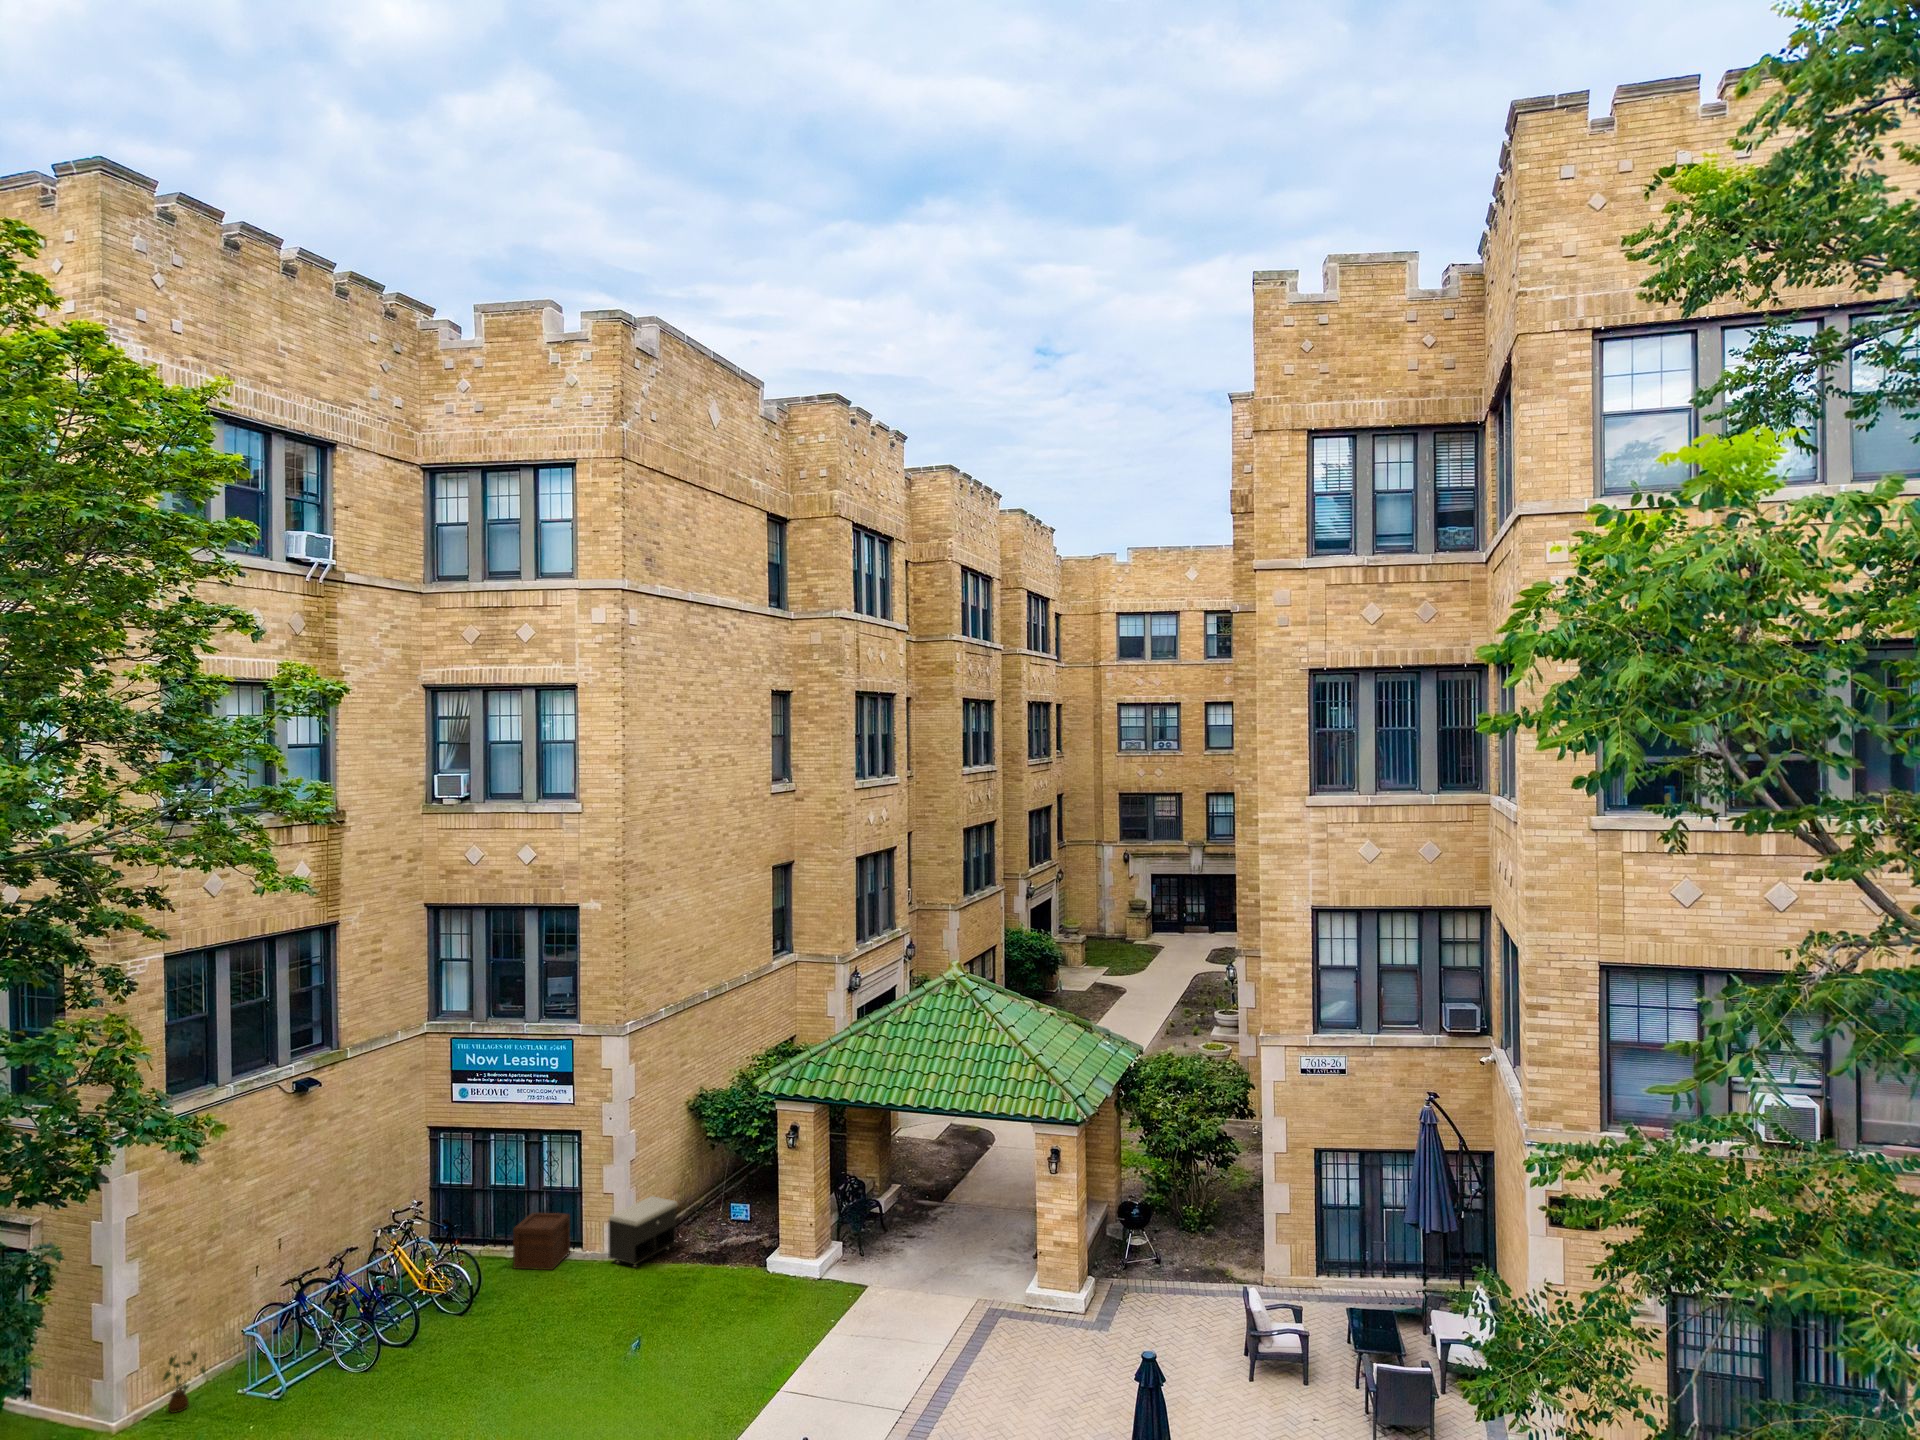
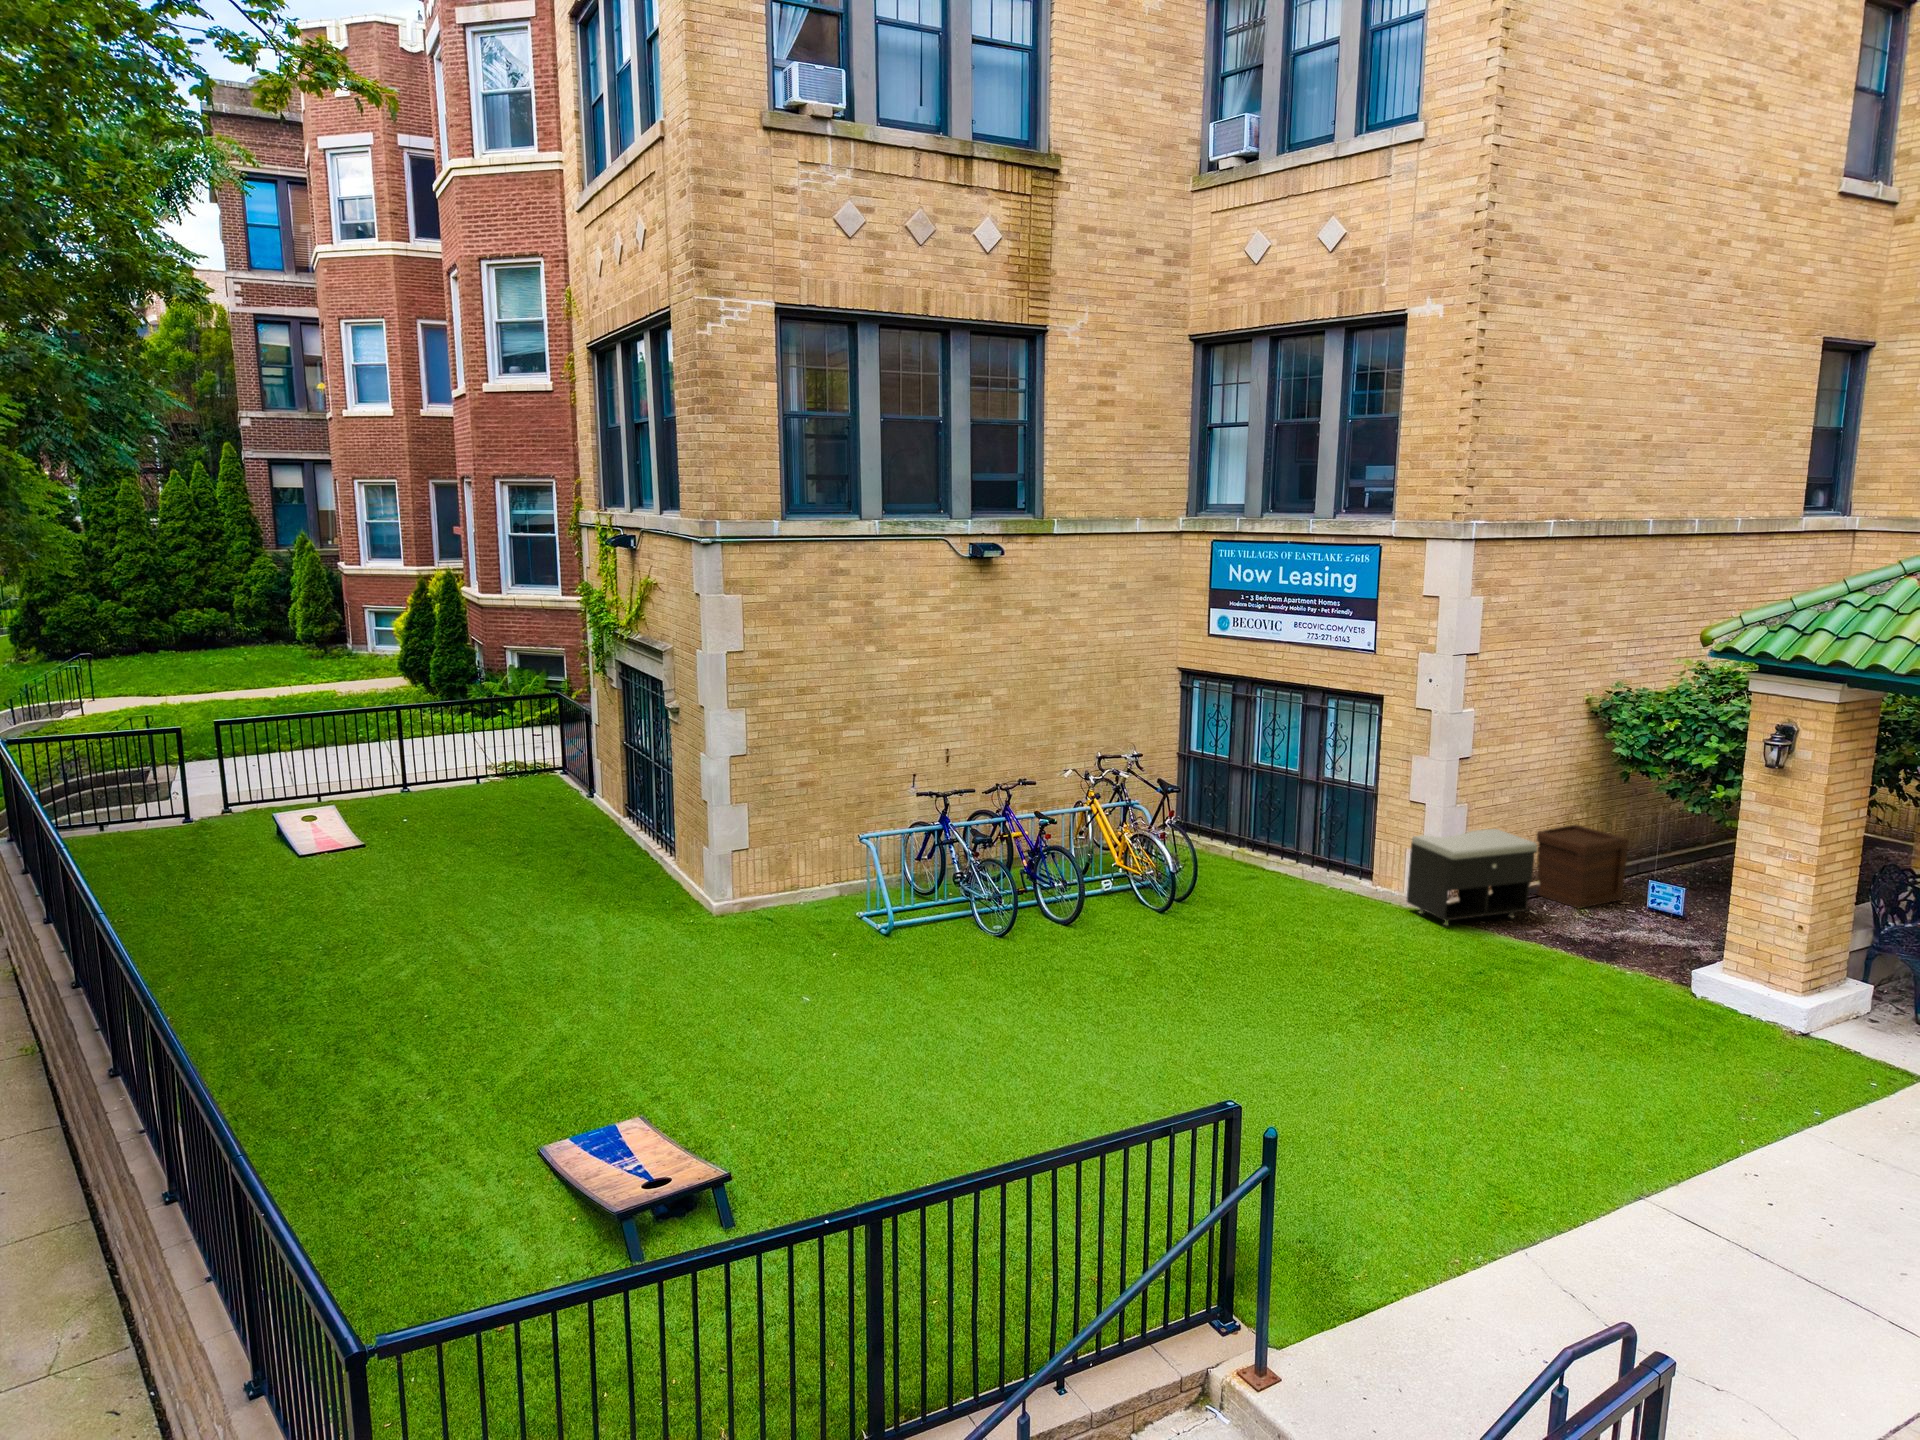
wooden crate: present [513,1213,570,1270] -> present [1537,823,1629,909]
house plant: present [163,1352,205,1413] -> none [759,845,808,915]

